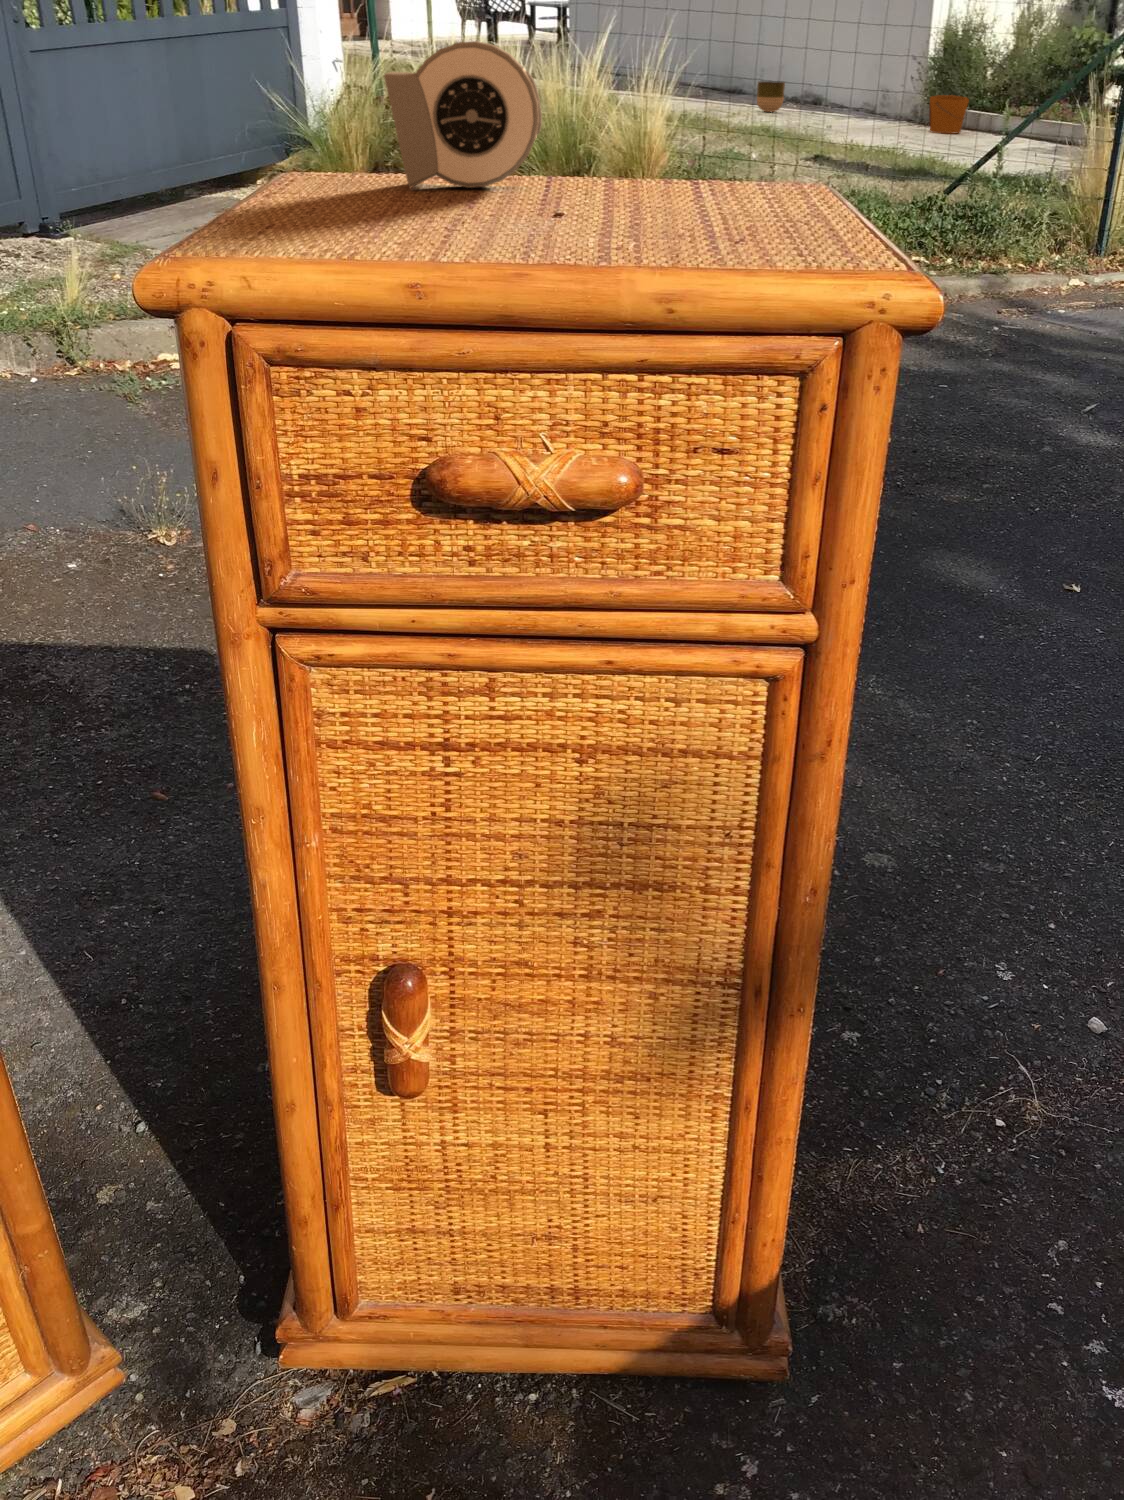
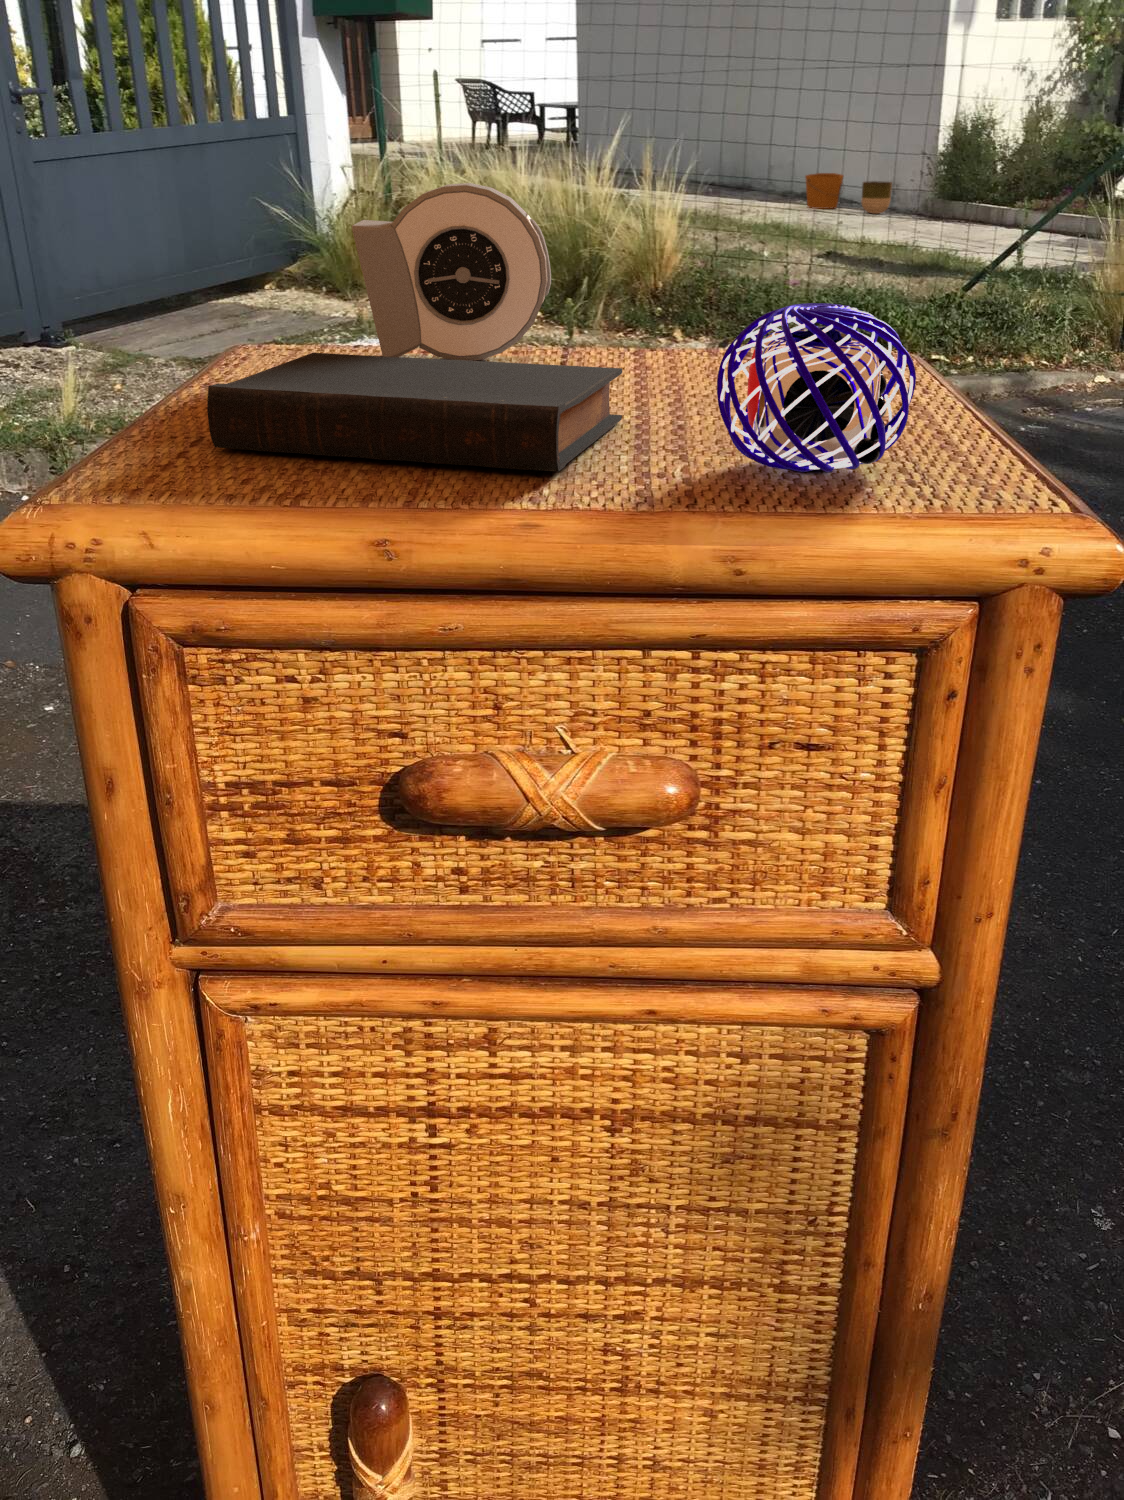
planter: present [757,81,785,112] -> present [861,181,892,214]
bucket: present [929,95,969,134] -> present [805,173,843,209]
decorative orb: none [662,122,808,248] -> present [717,303,916,472]
book: none [281,170,594,247] -> present [207,353,622,472]

